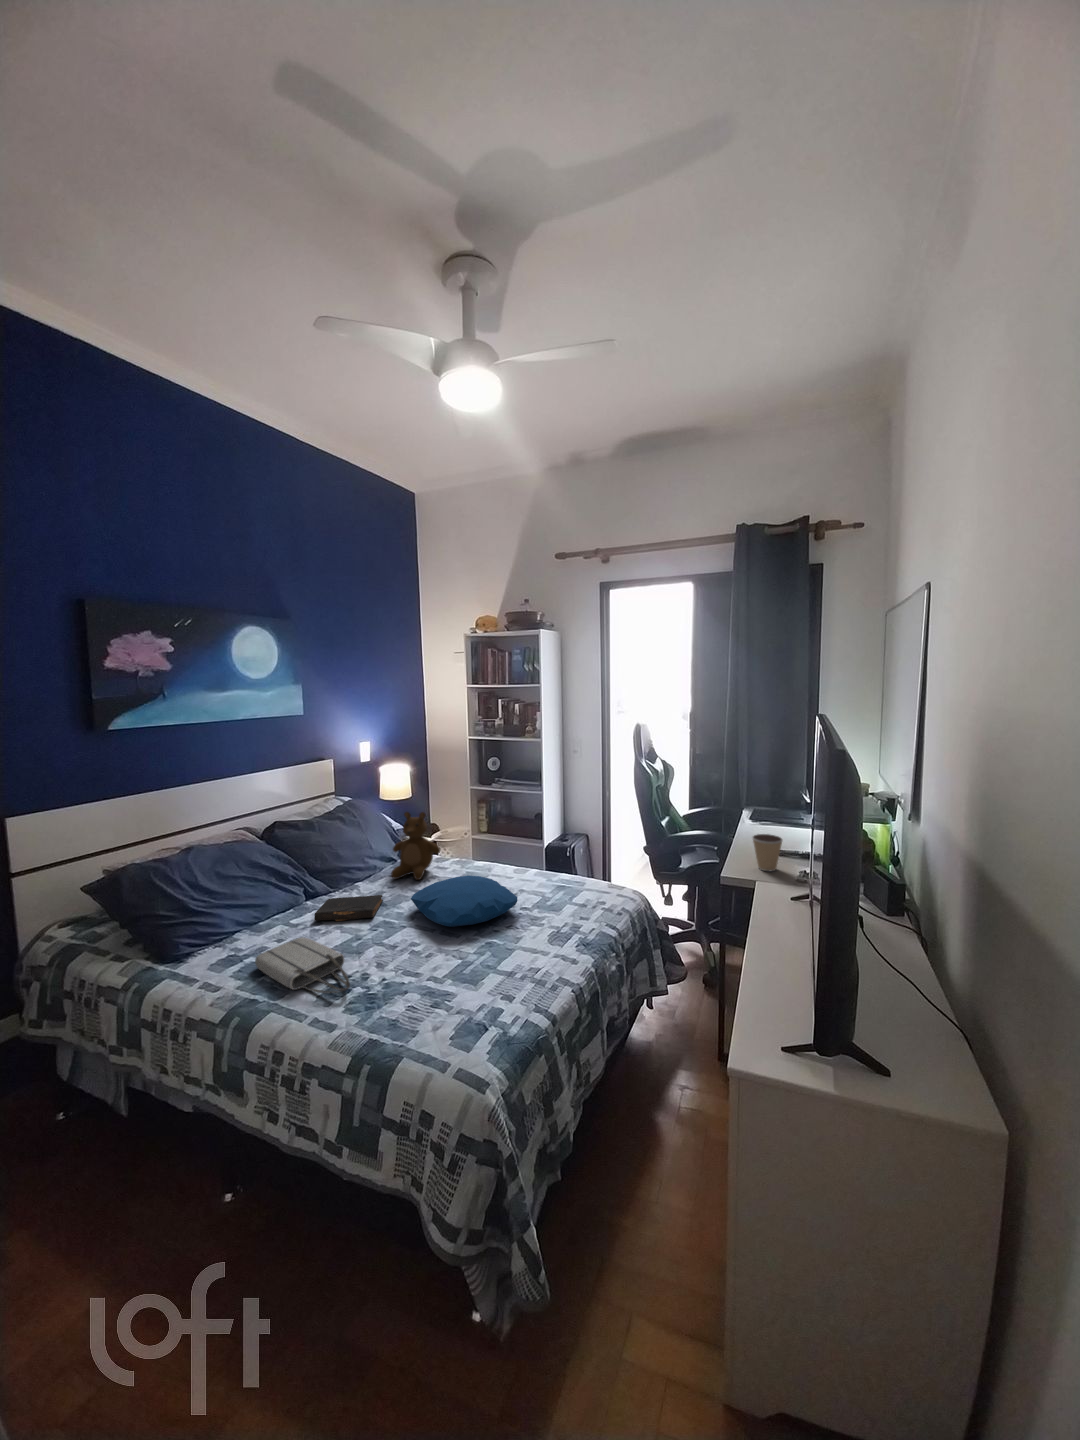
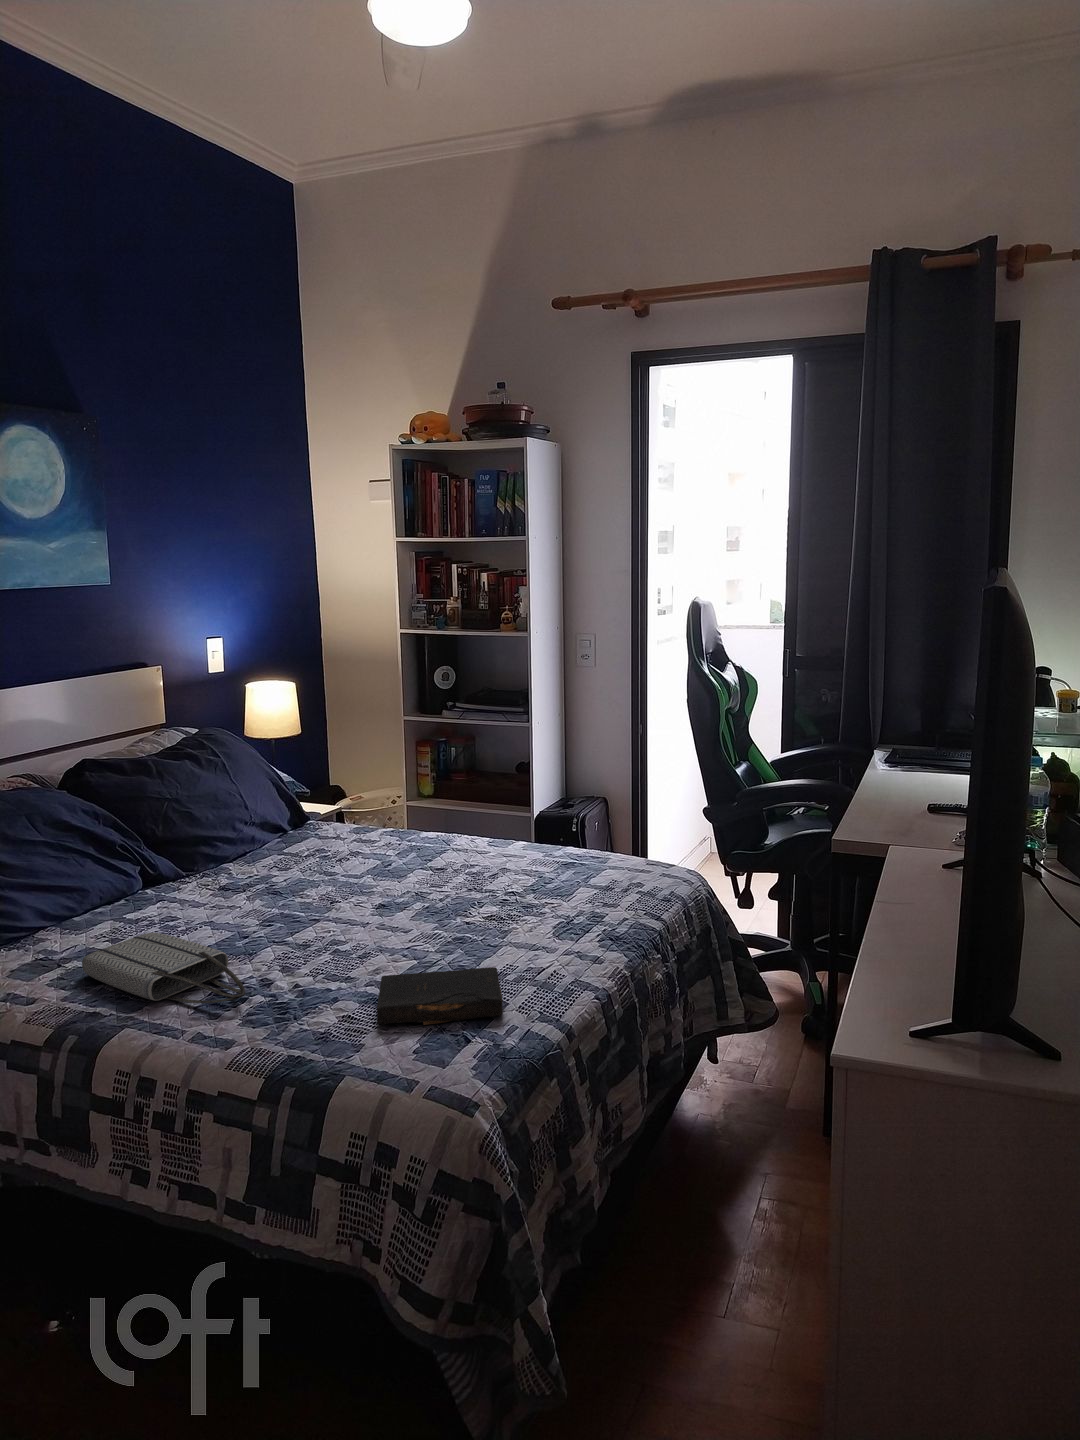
teddy bear: present [391,812,440,880] -> none [281,747,363,859]
coffee cup: present [752,834,782,871] -> none [885,769,934,827]
pillow: present [411,876,517,927] -> none [322,846,501,918]
book: present [314,895,383,921] -> present [377,967,503,1025]

